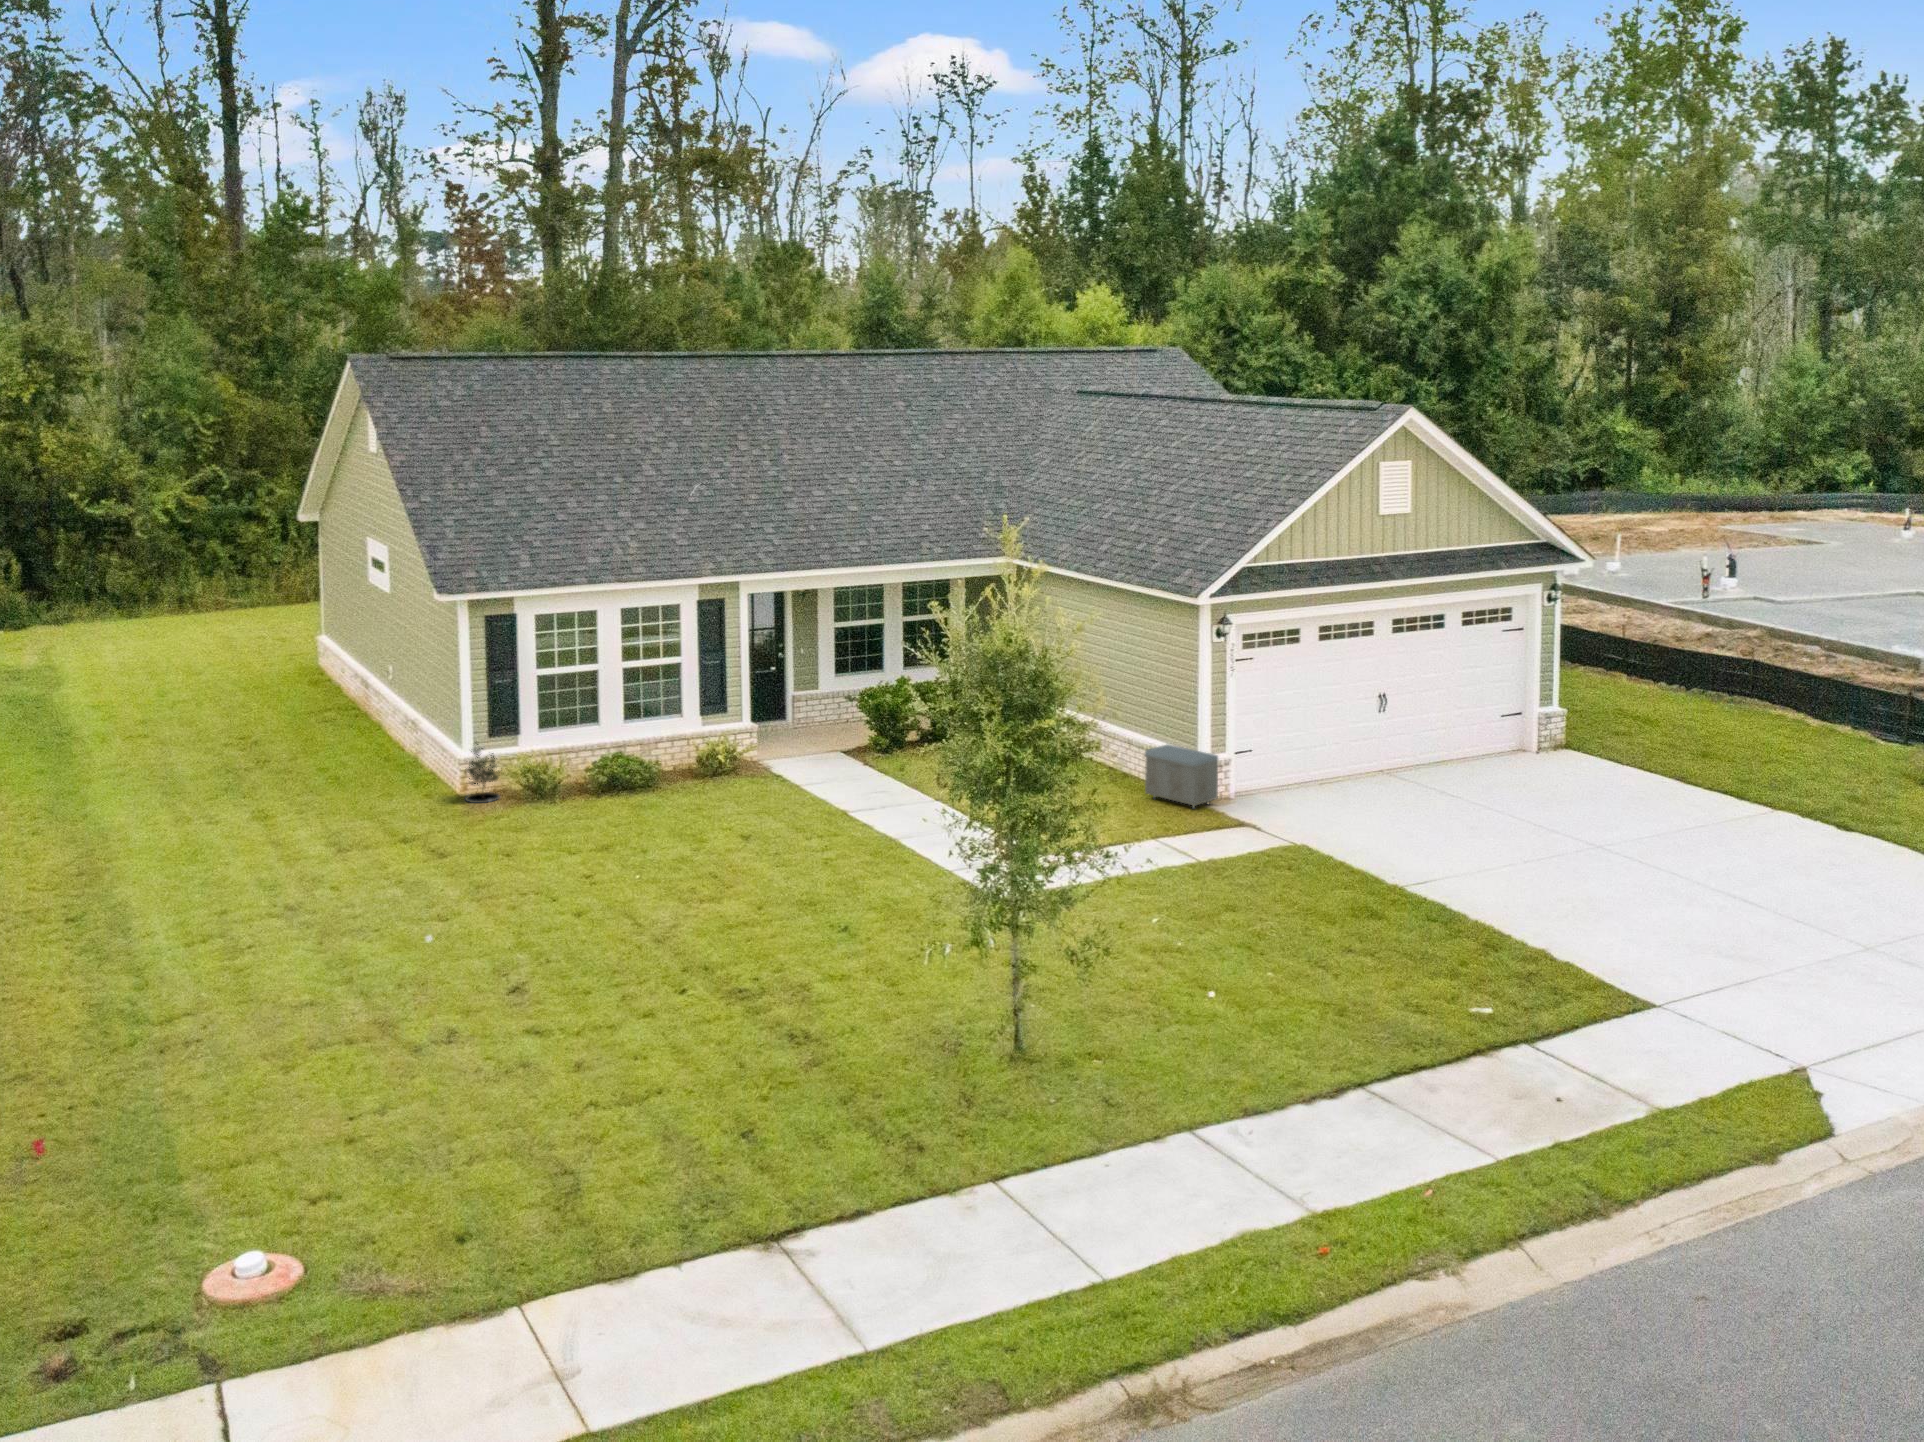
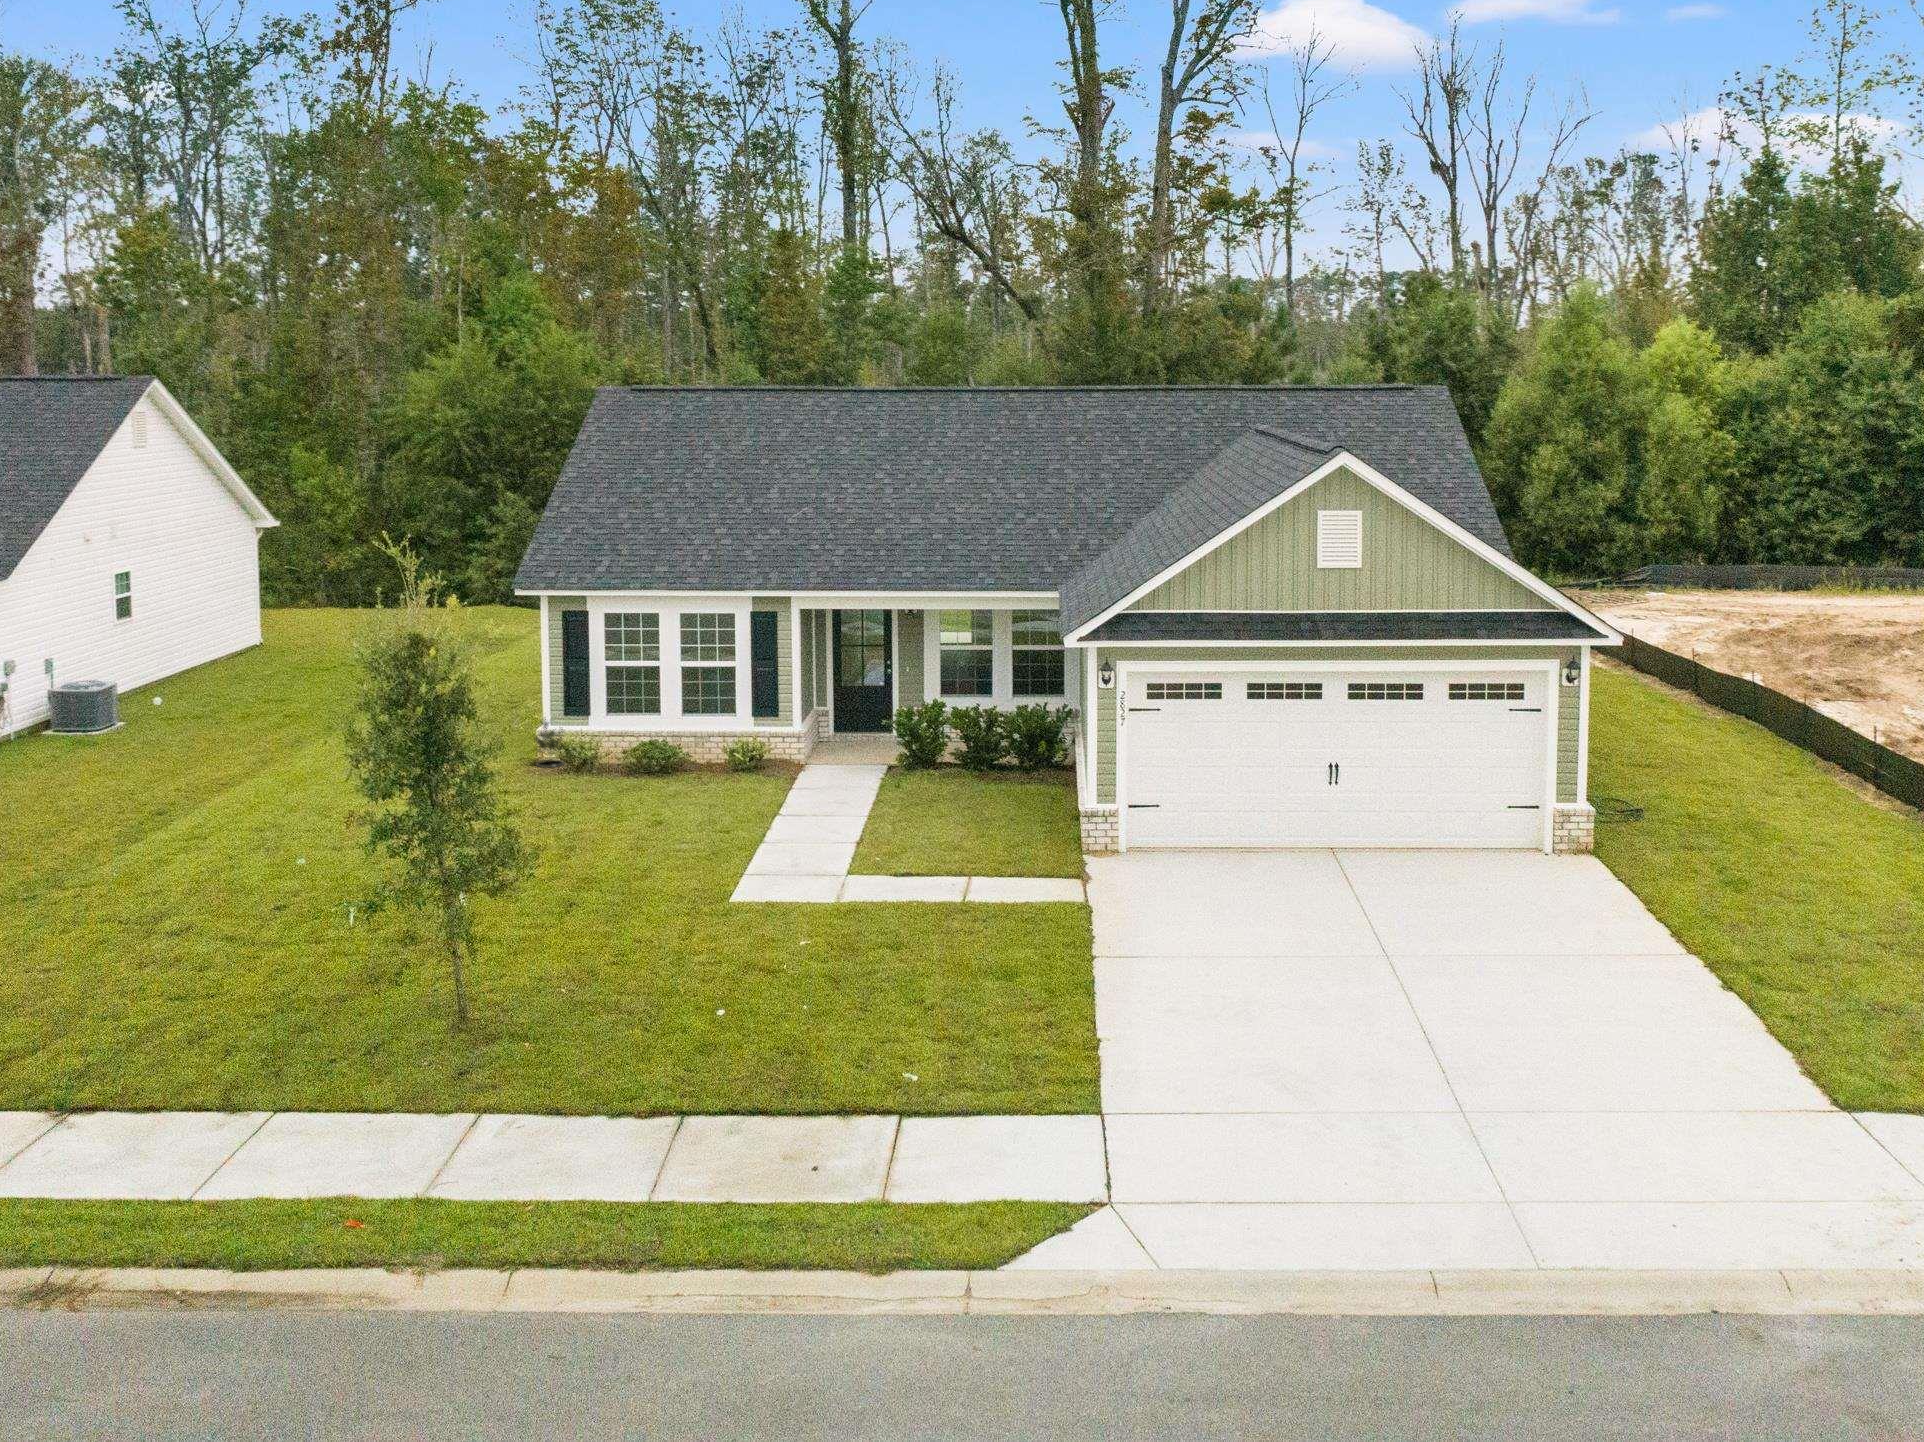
storage bench: present [1145,745,1218,809] -> none [1032,788,1088,855]

